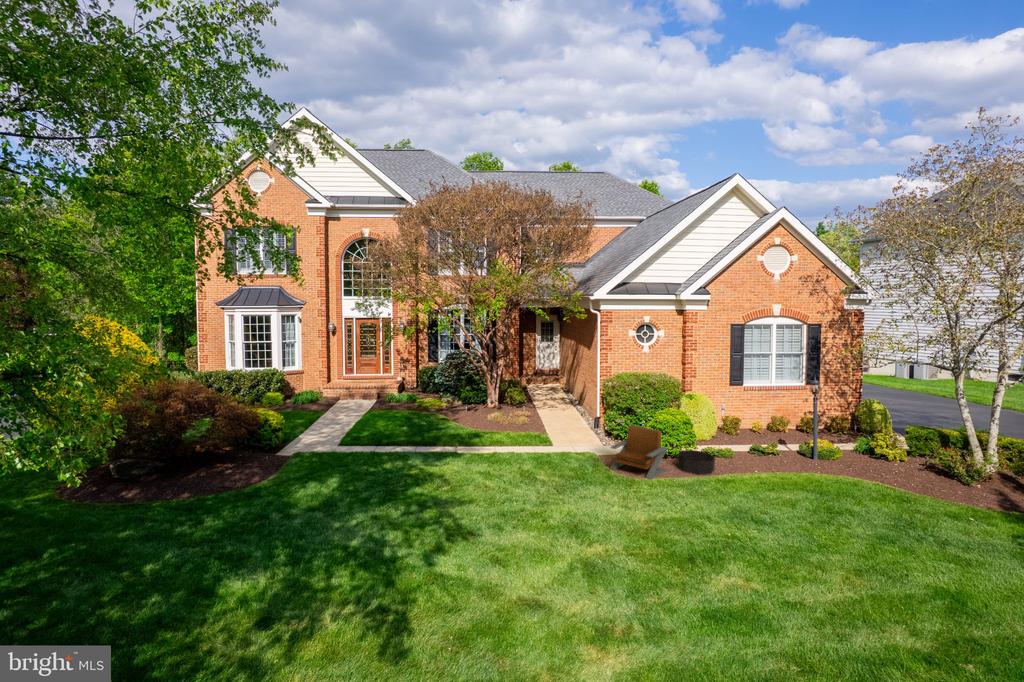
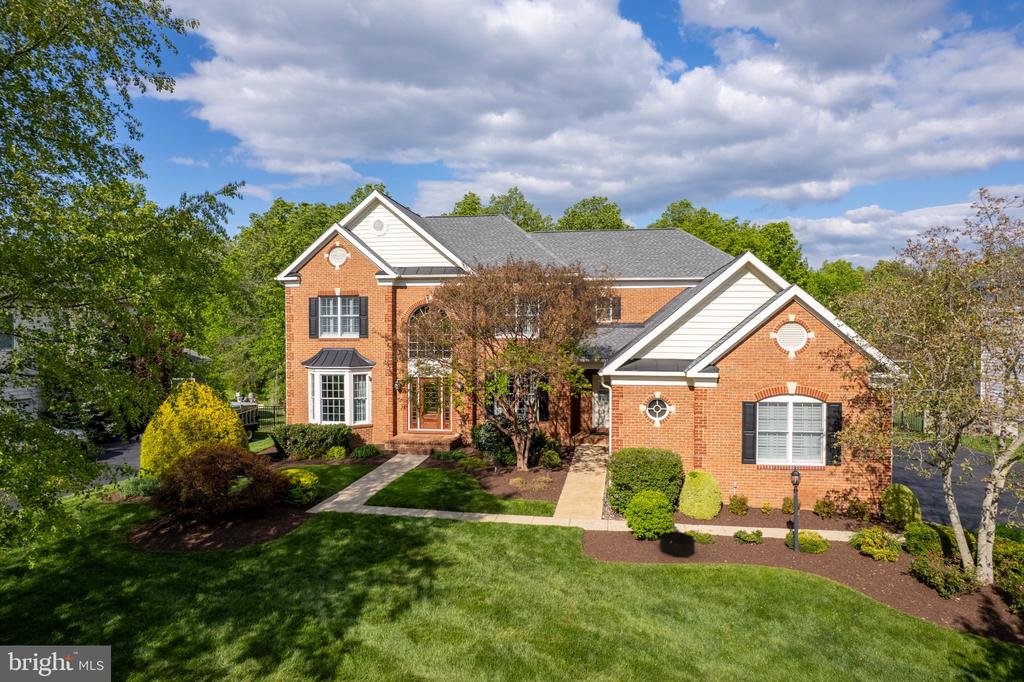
lounge chair: present [610,425,667,479] -> none [593,503,647,558]

